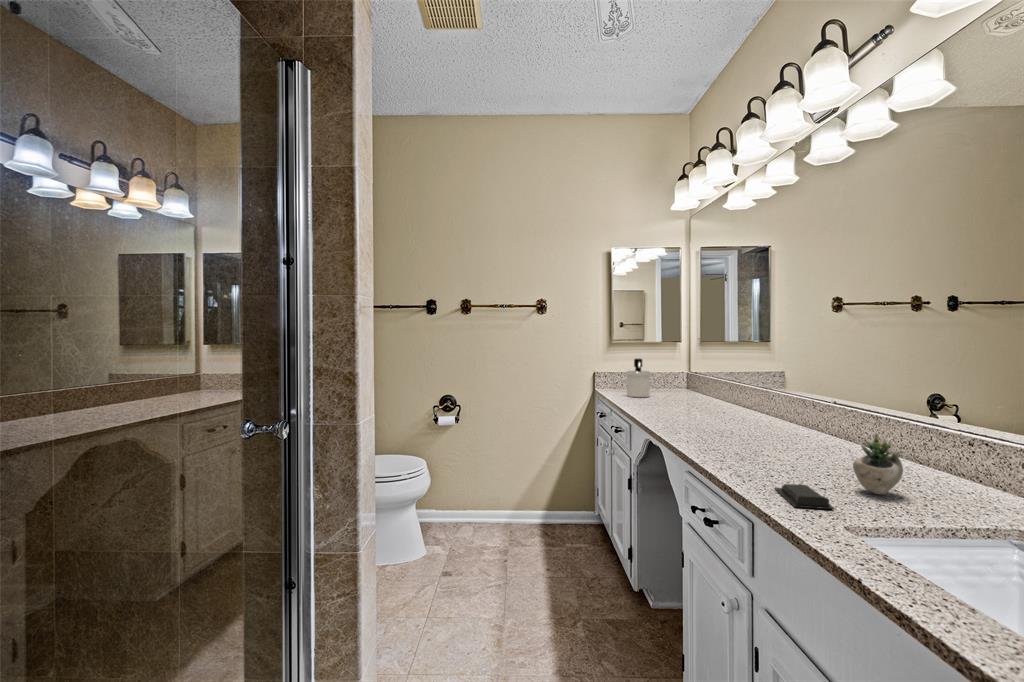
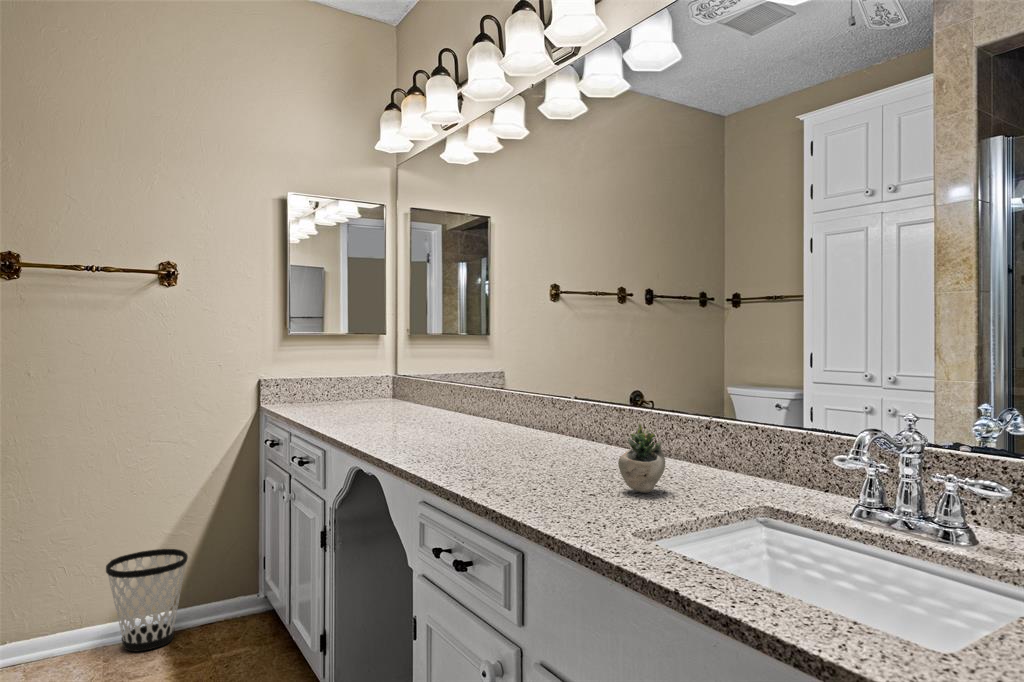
soap dispenser: present [626,359,650,397] -> none [310,359,343,413]
wastebasket: none [501,475,546,537] -> present [106,549,188,651]
soap bar: present [775,484,834,509] -> none [542,494,613,521]

